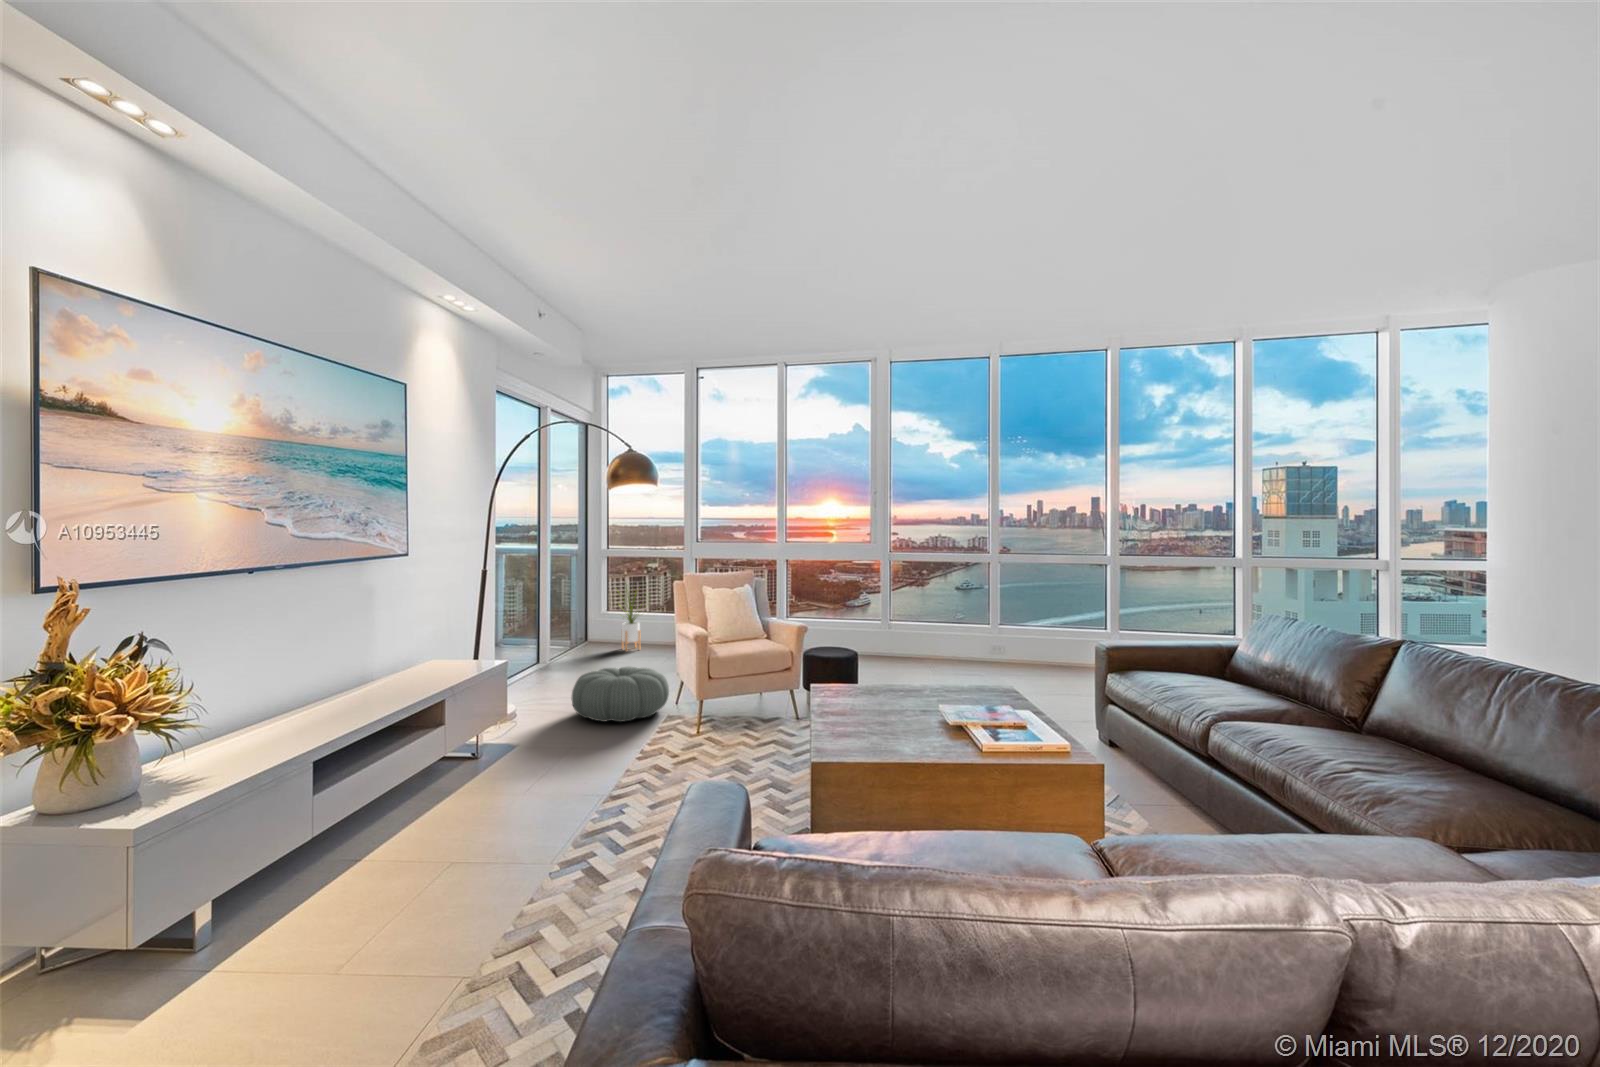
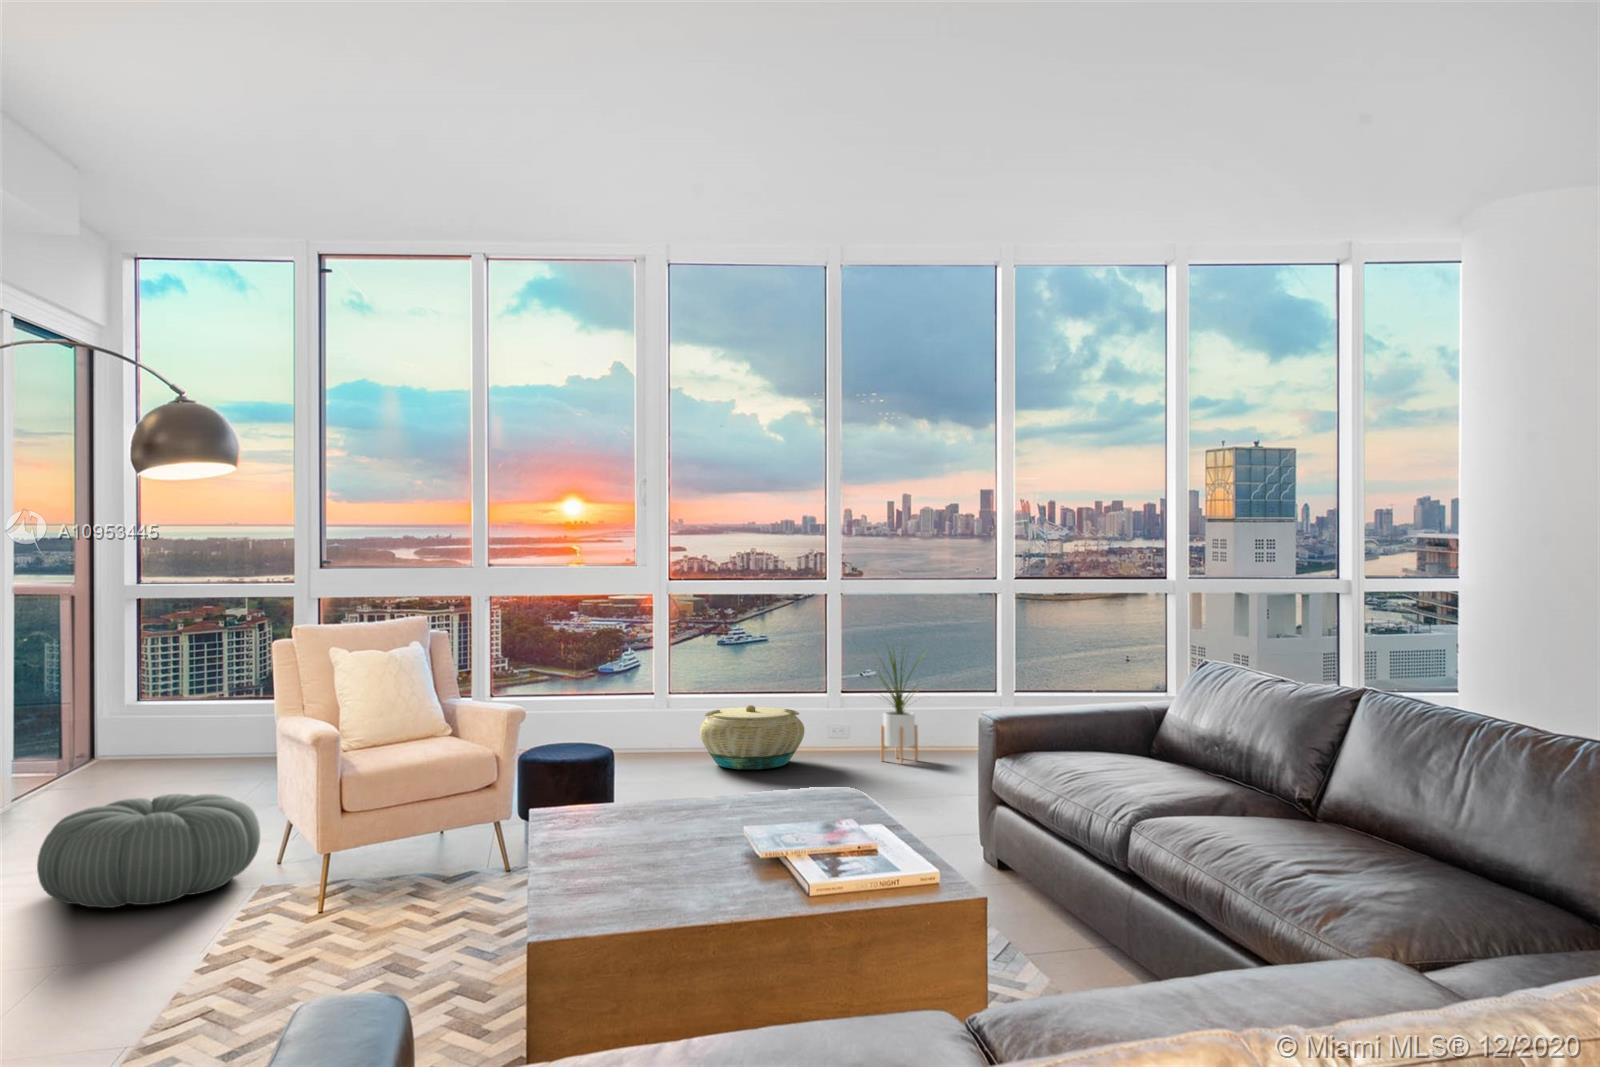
house plant: present [622,593,641,650] -> present [879,651,923,764]
basket: none [905,631,970,670] -> present [700,705,804,769]

